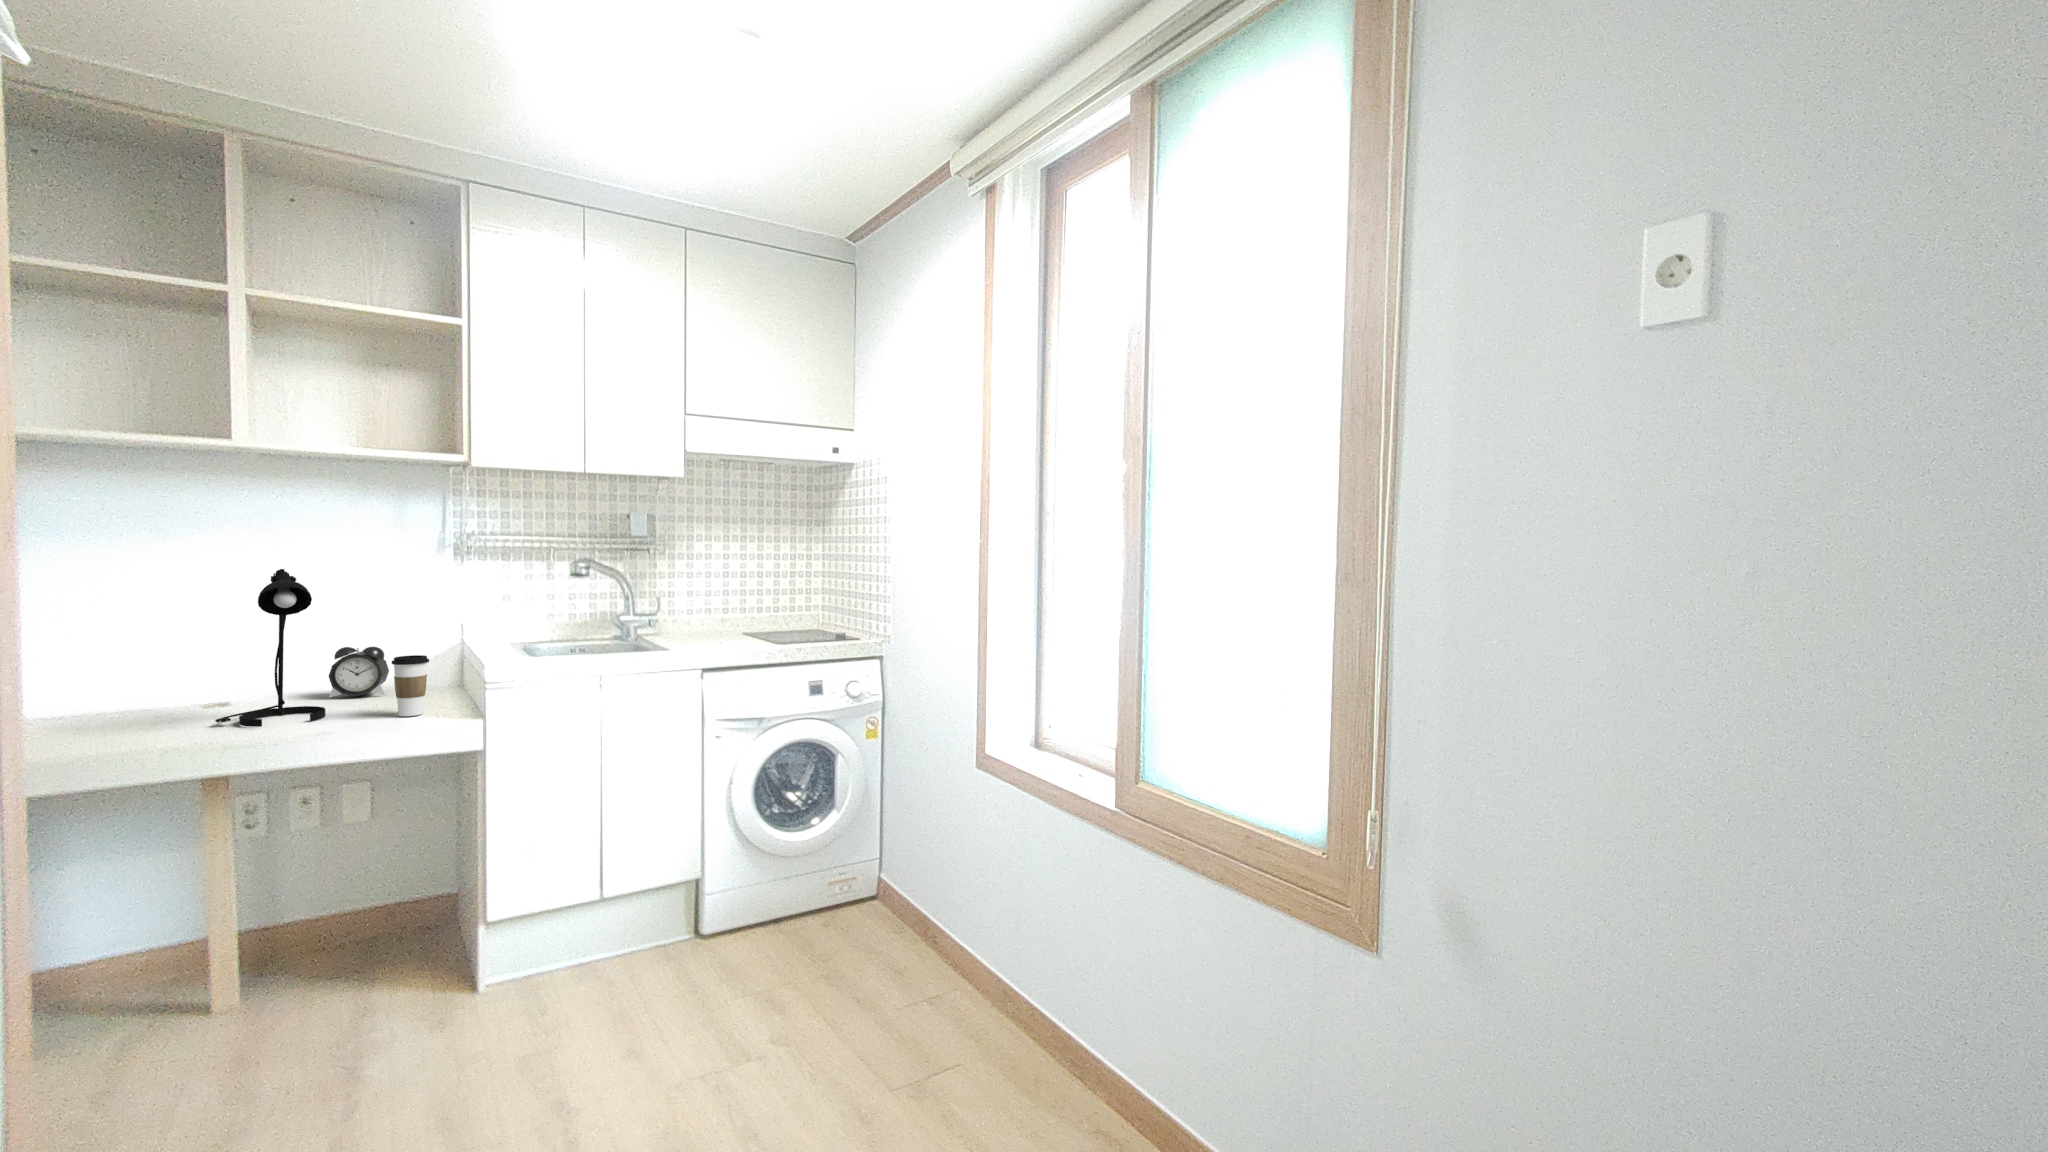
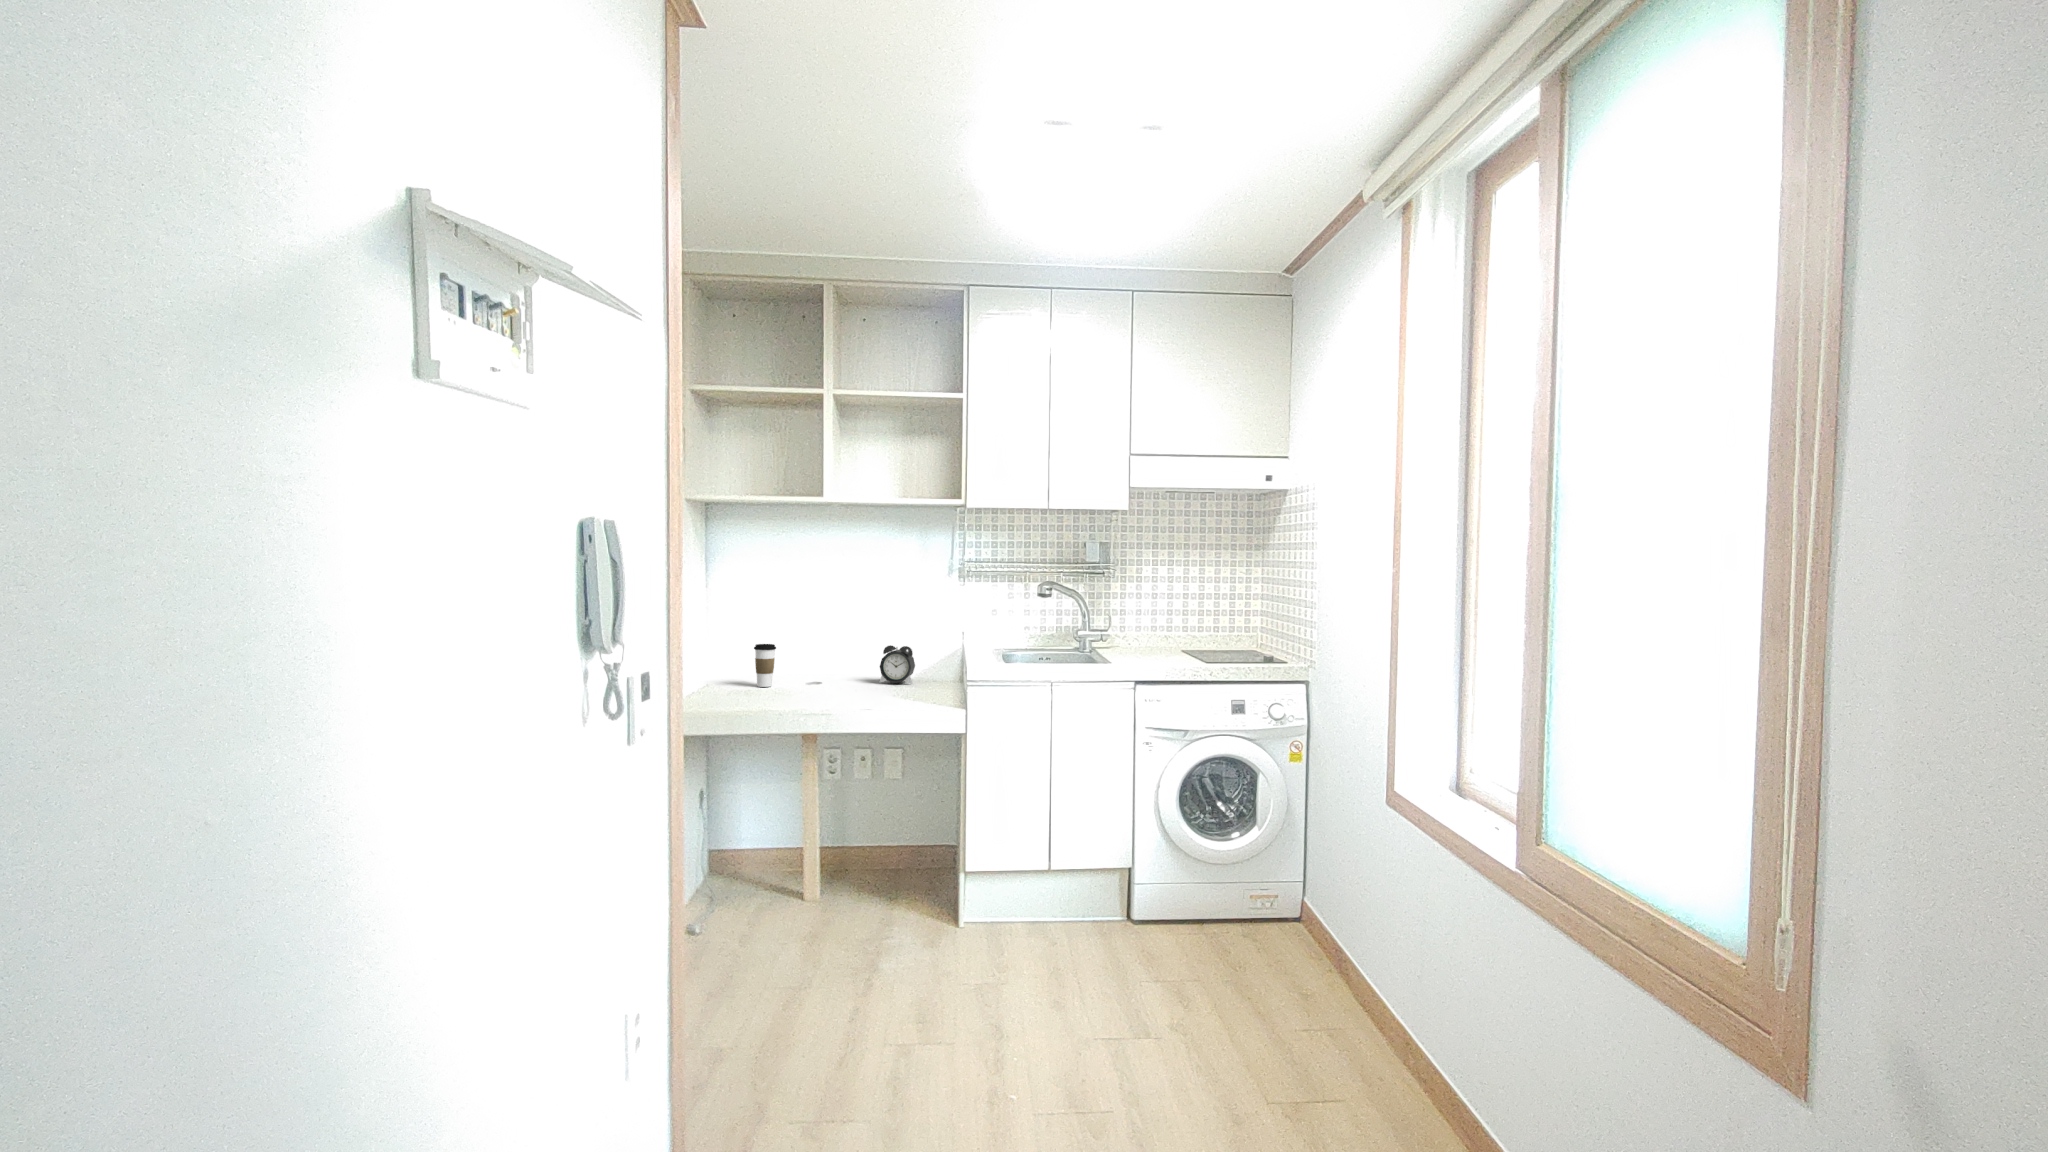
desk lamp: present [215,569,325,727] -> none [820,586,878,698]
coffee cup: present [392,655,429,716] -> present [754,644,776,687]

